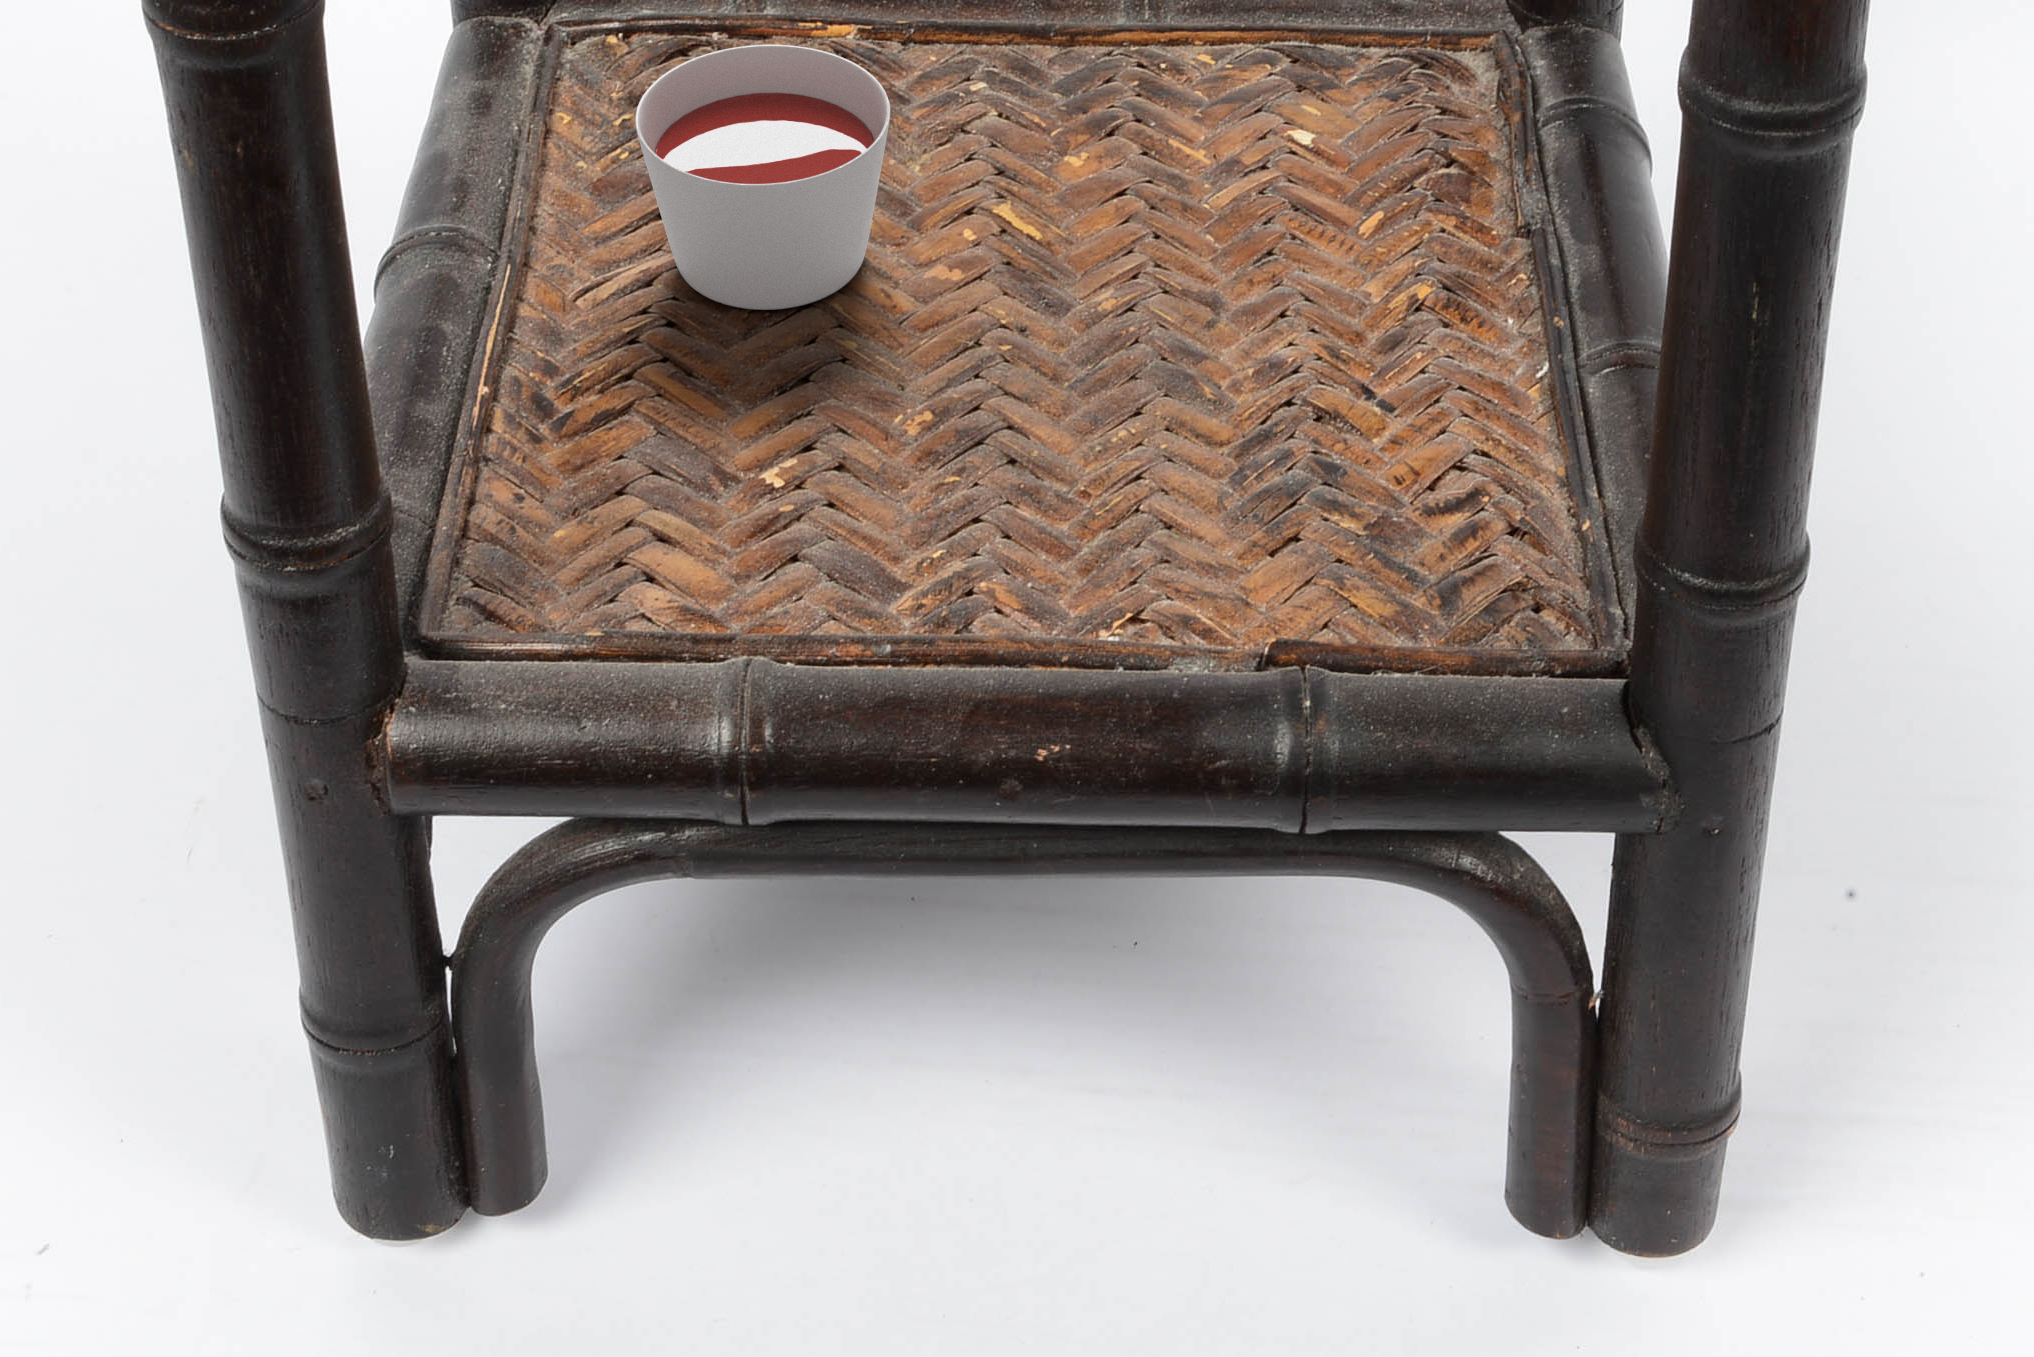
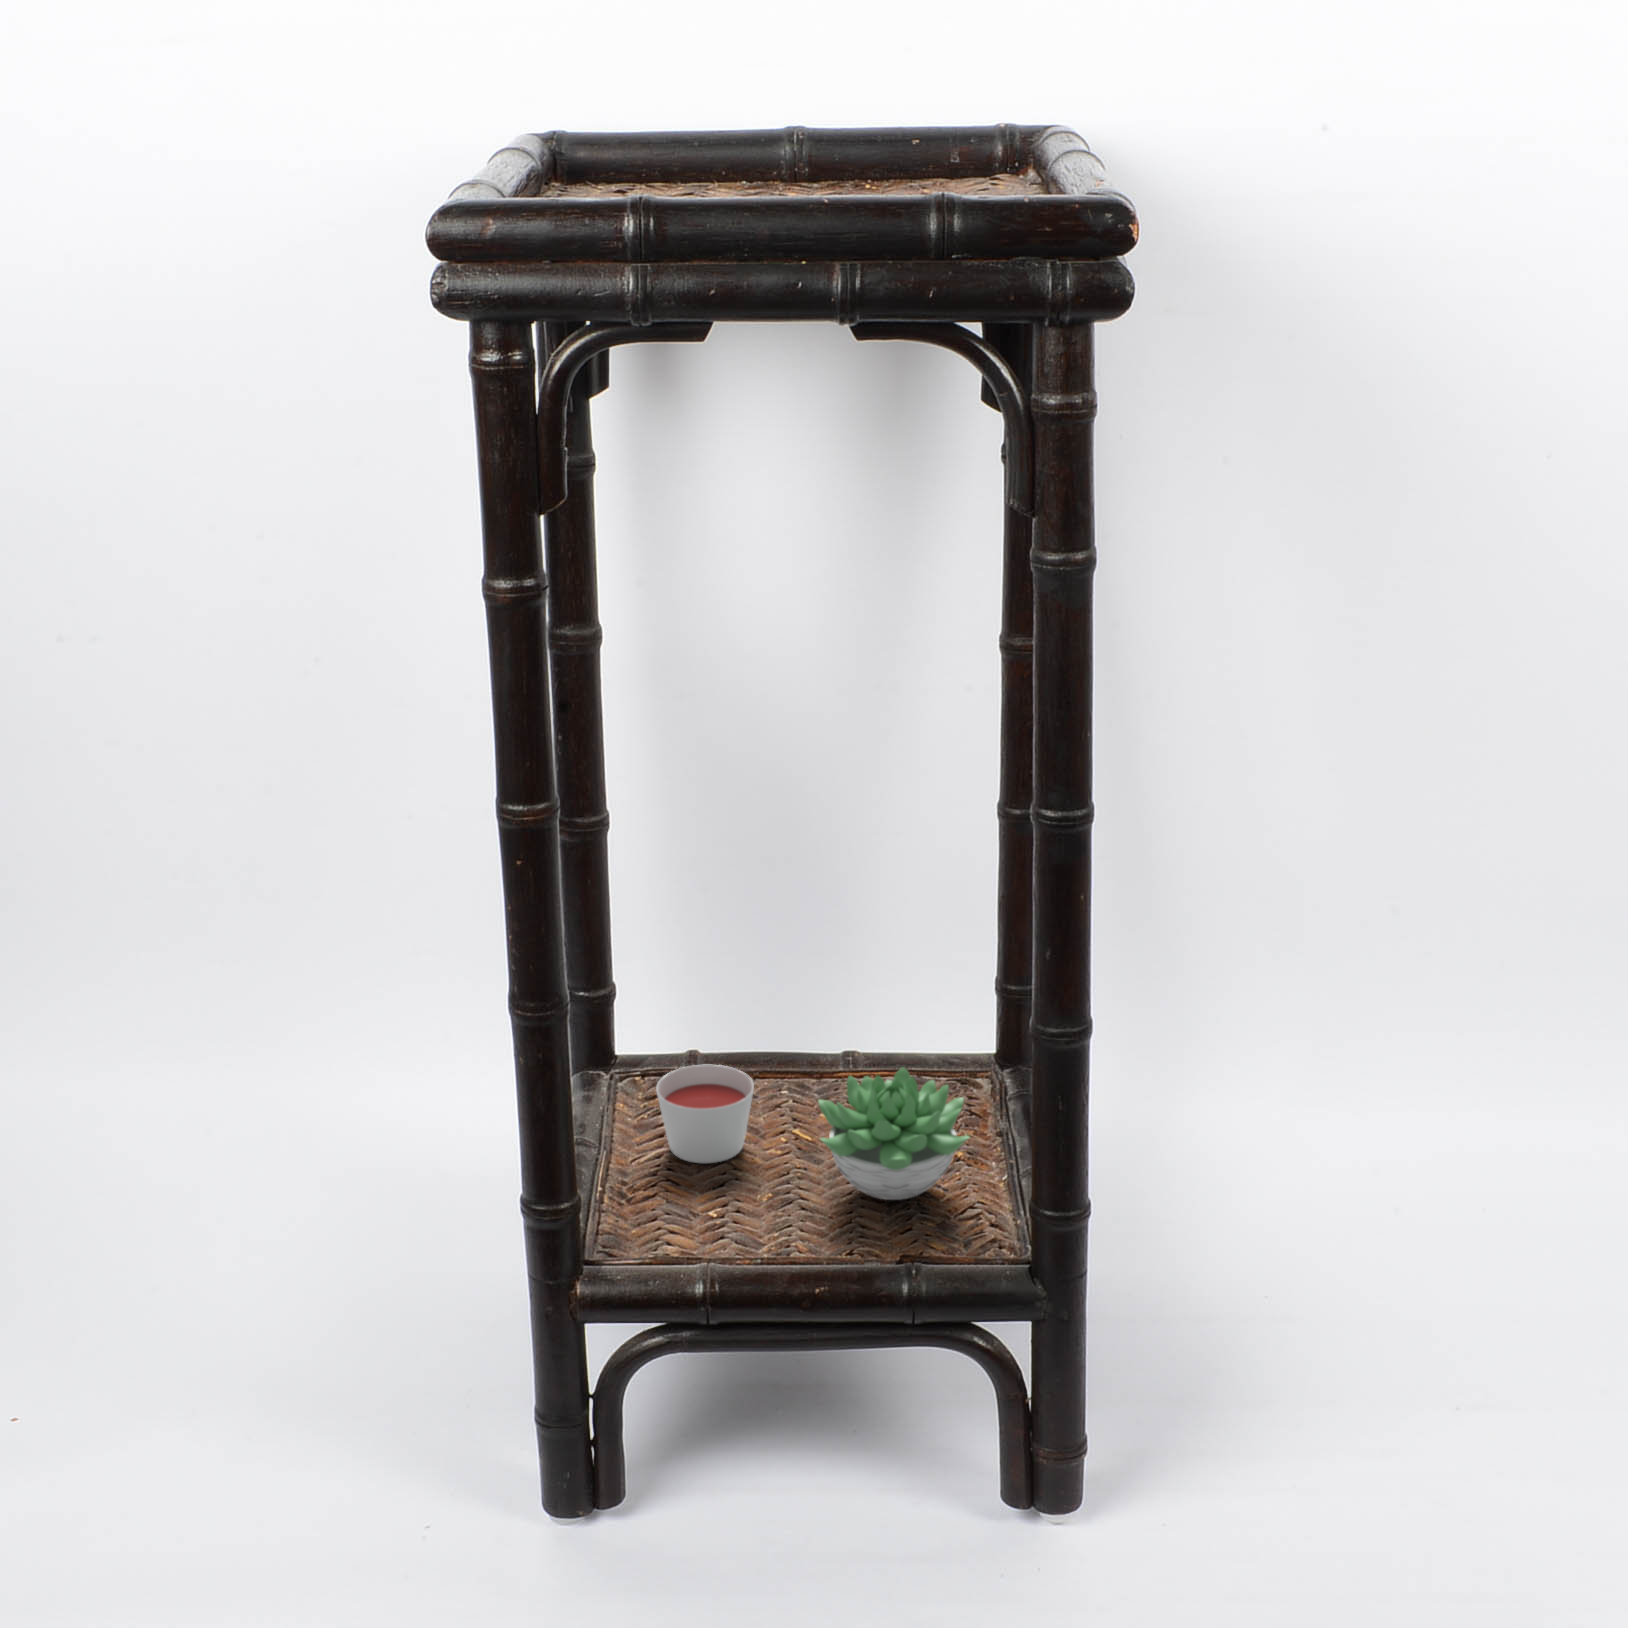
succulent plant: none [1054,90,1465,449] -> present [818,1068,969,1200]

